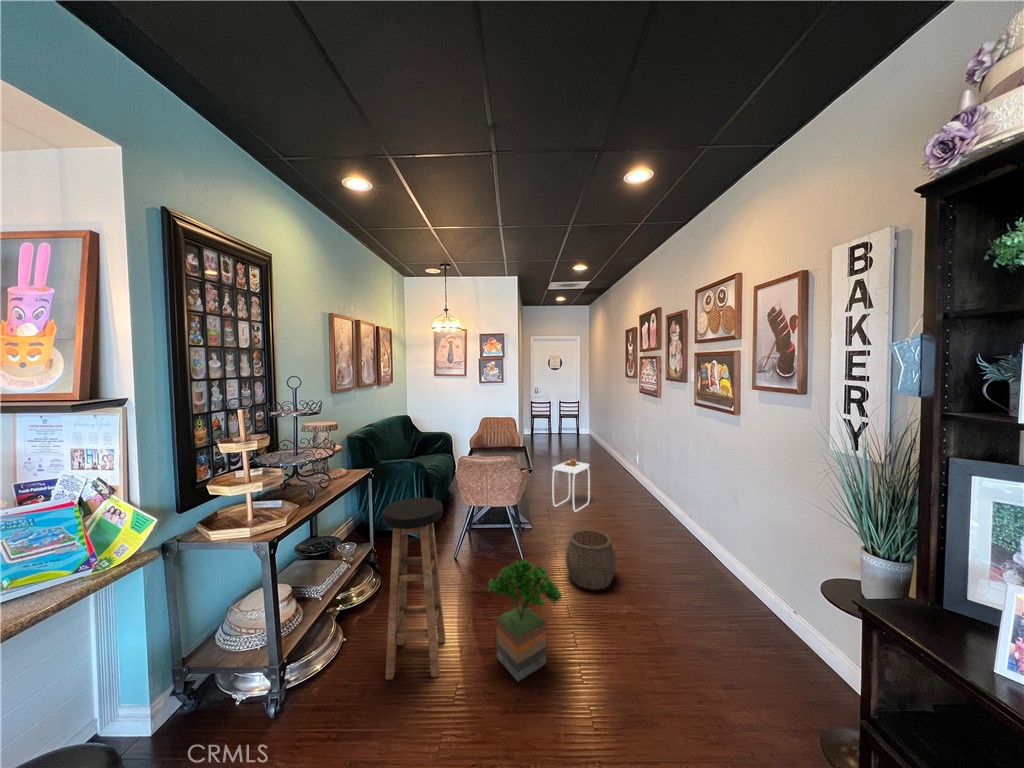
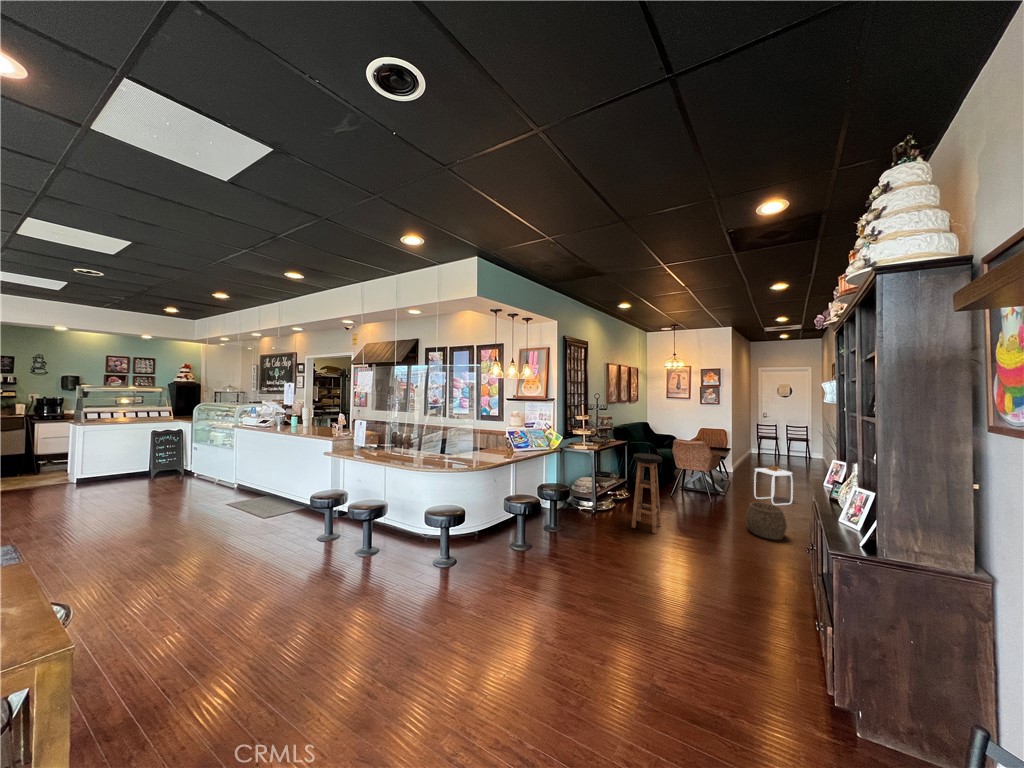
potted tree: present [488,559,562,682] -> none [683,493,727,549]

